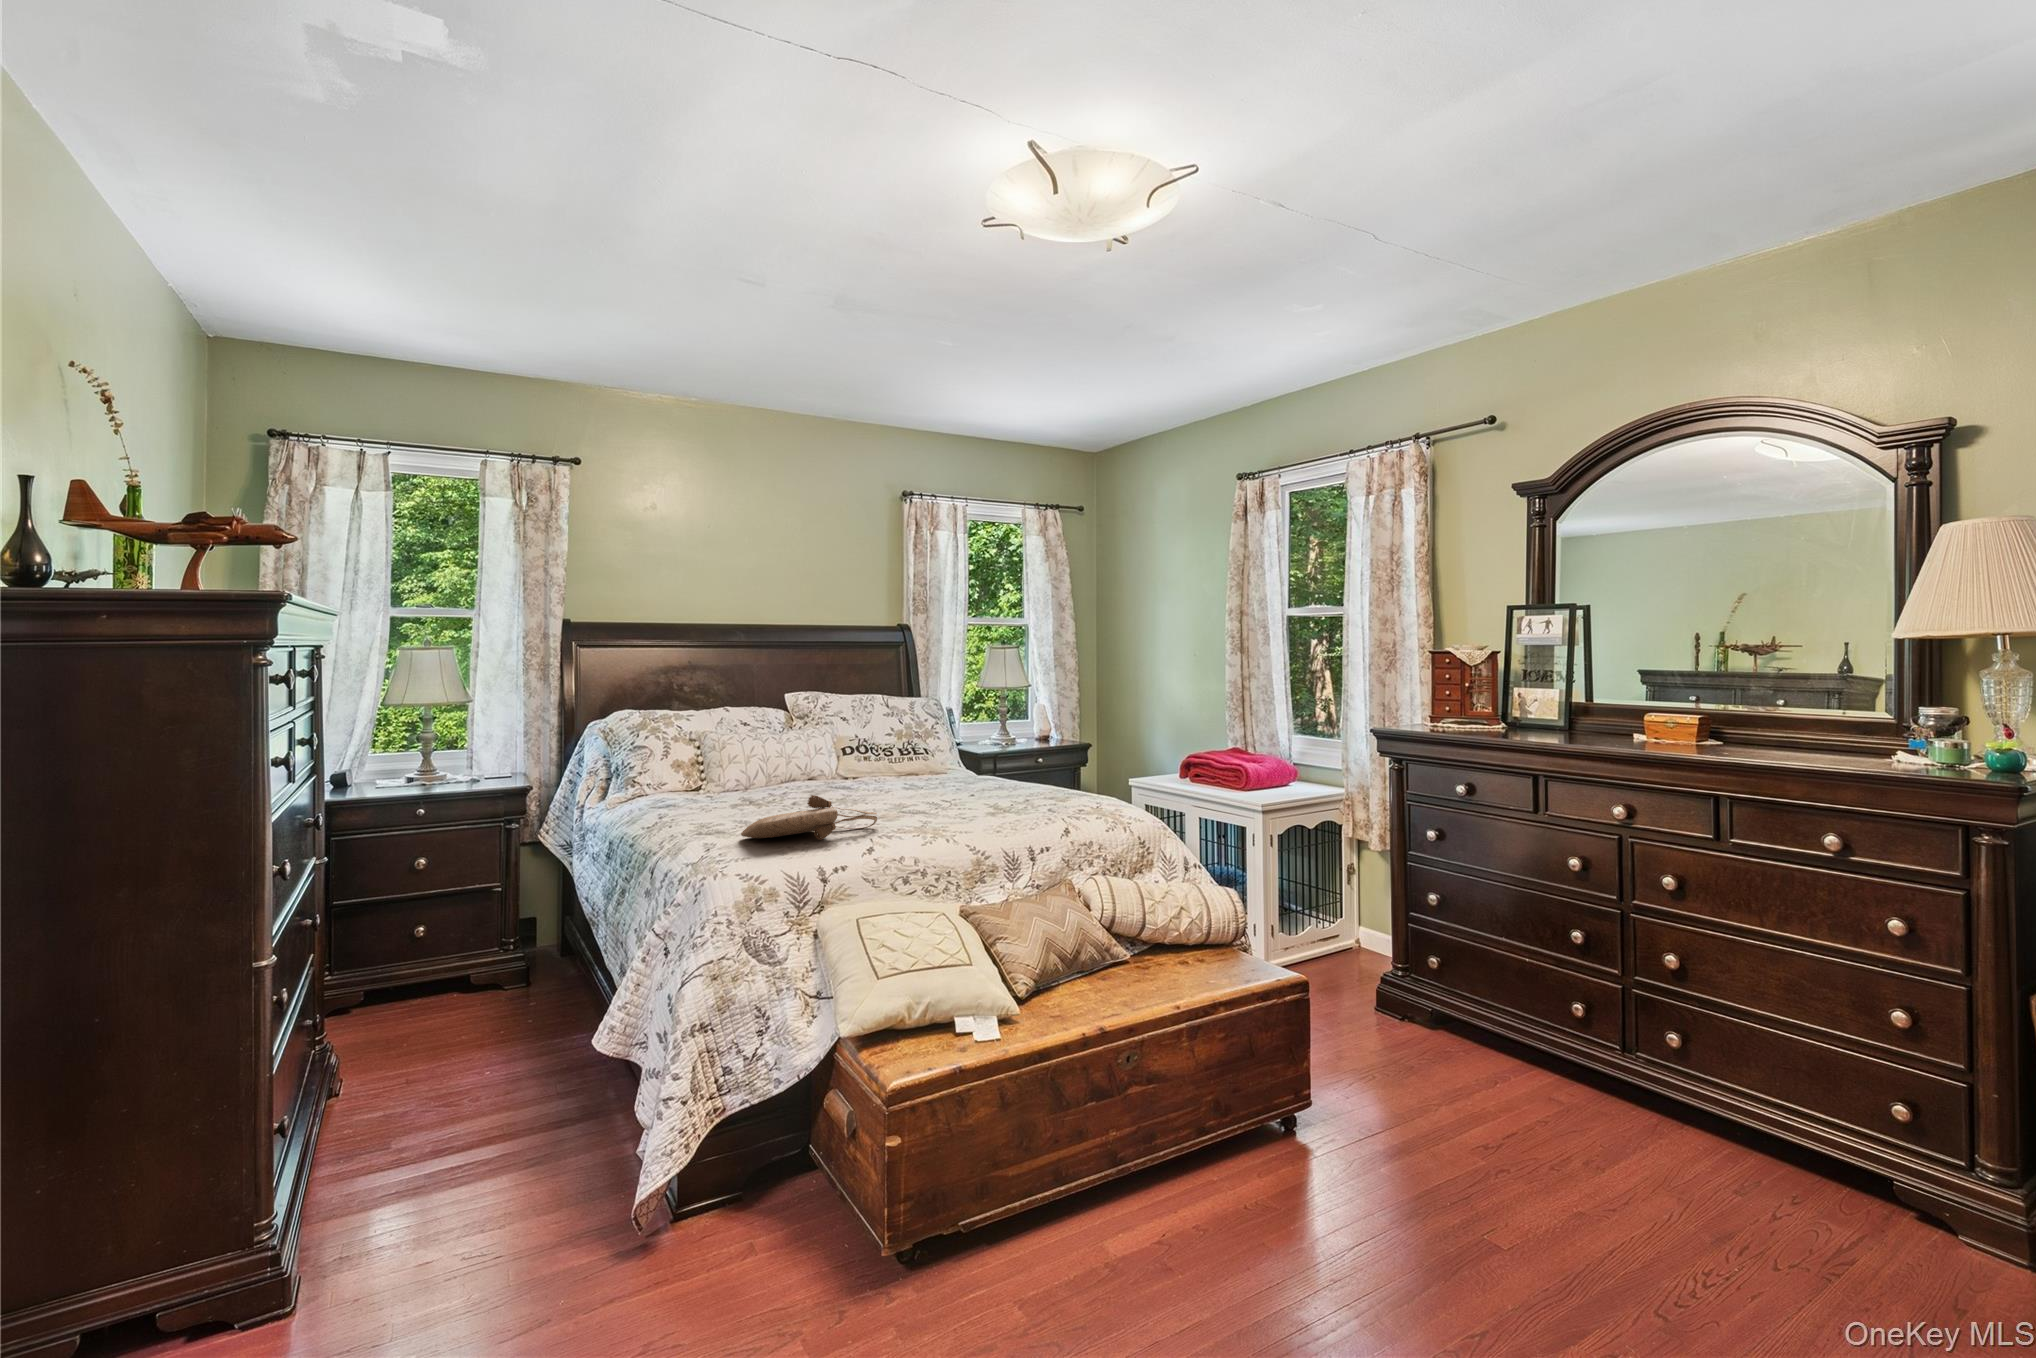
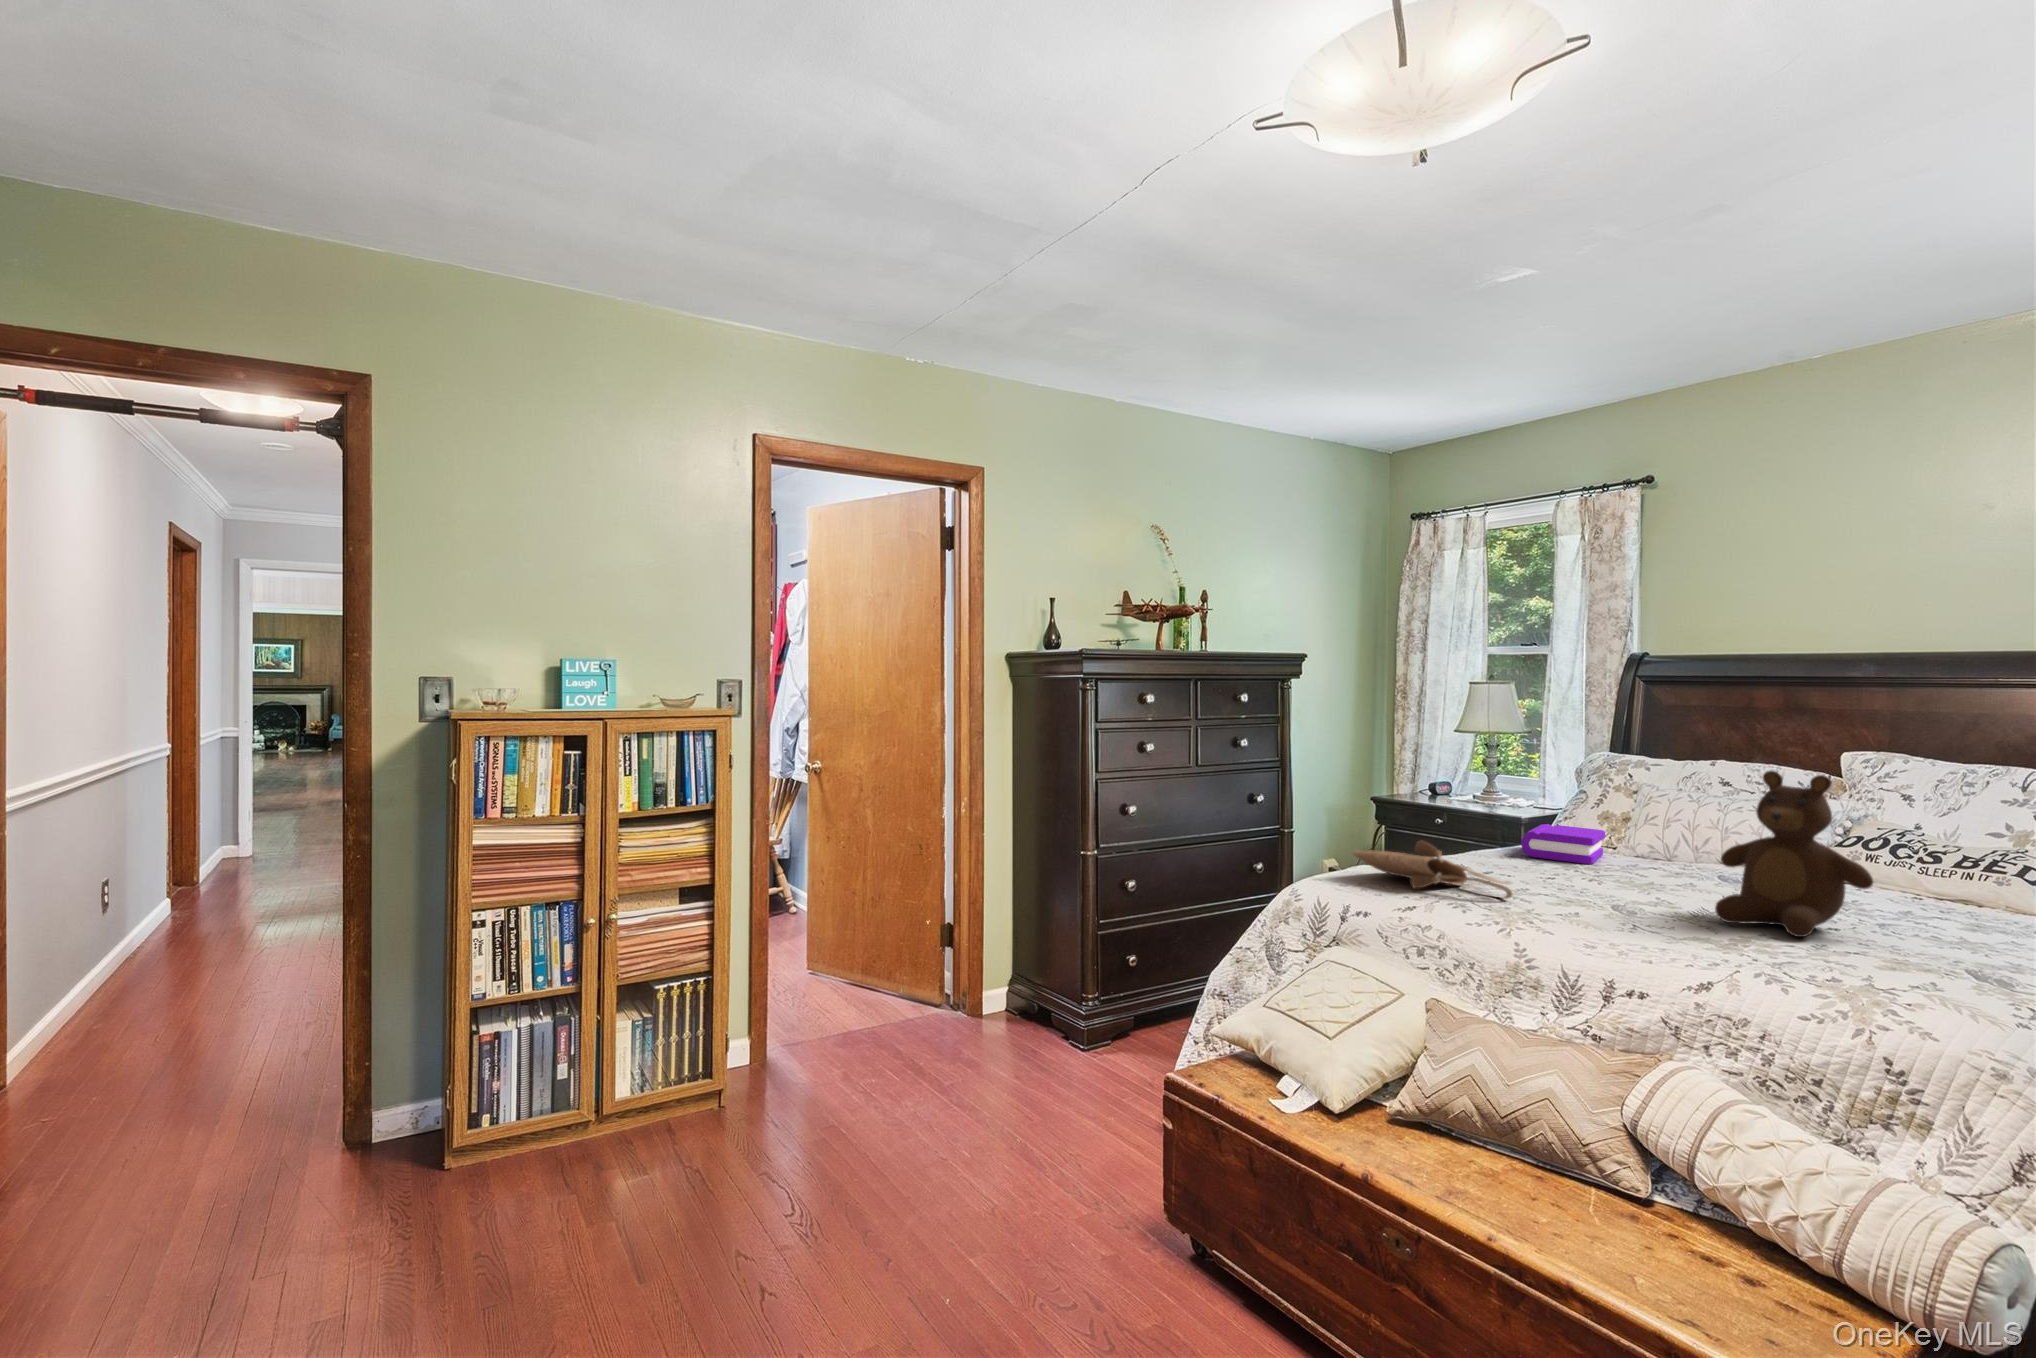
teddy bear: none [921,701,1000,804] -> present [1715,770,1873,937]
book: none [664,774,748,806] -> present [1521,824,1605,864]

